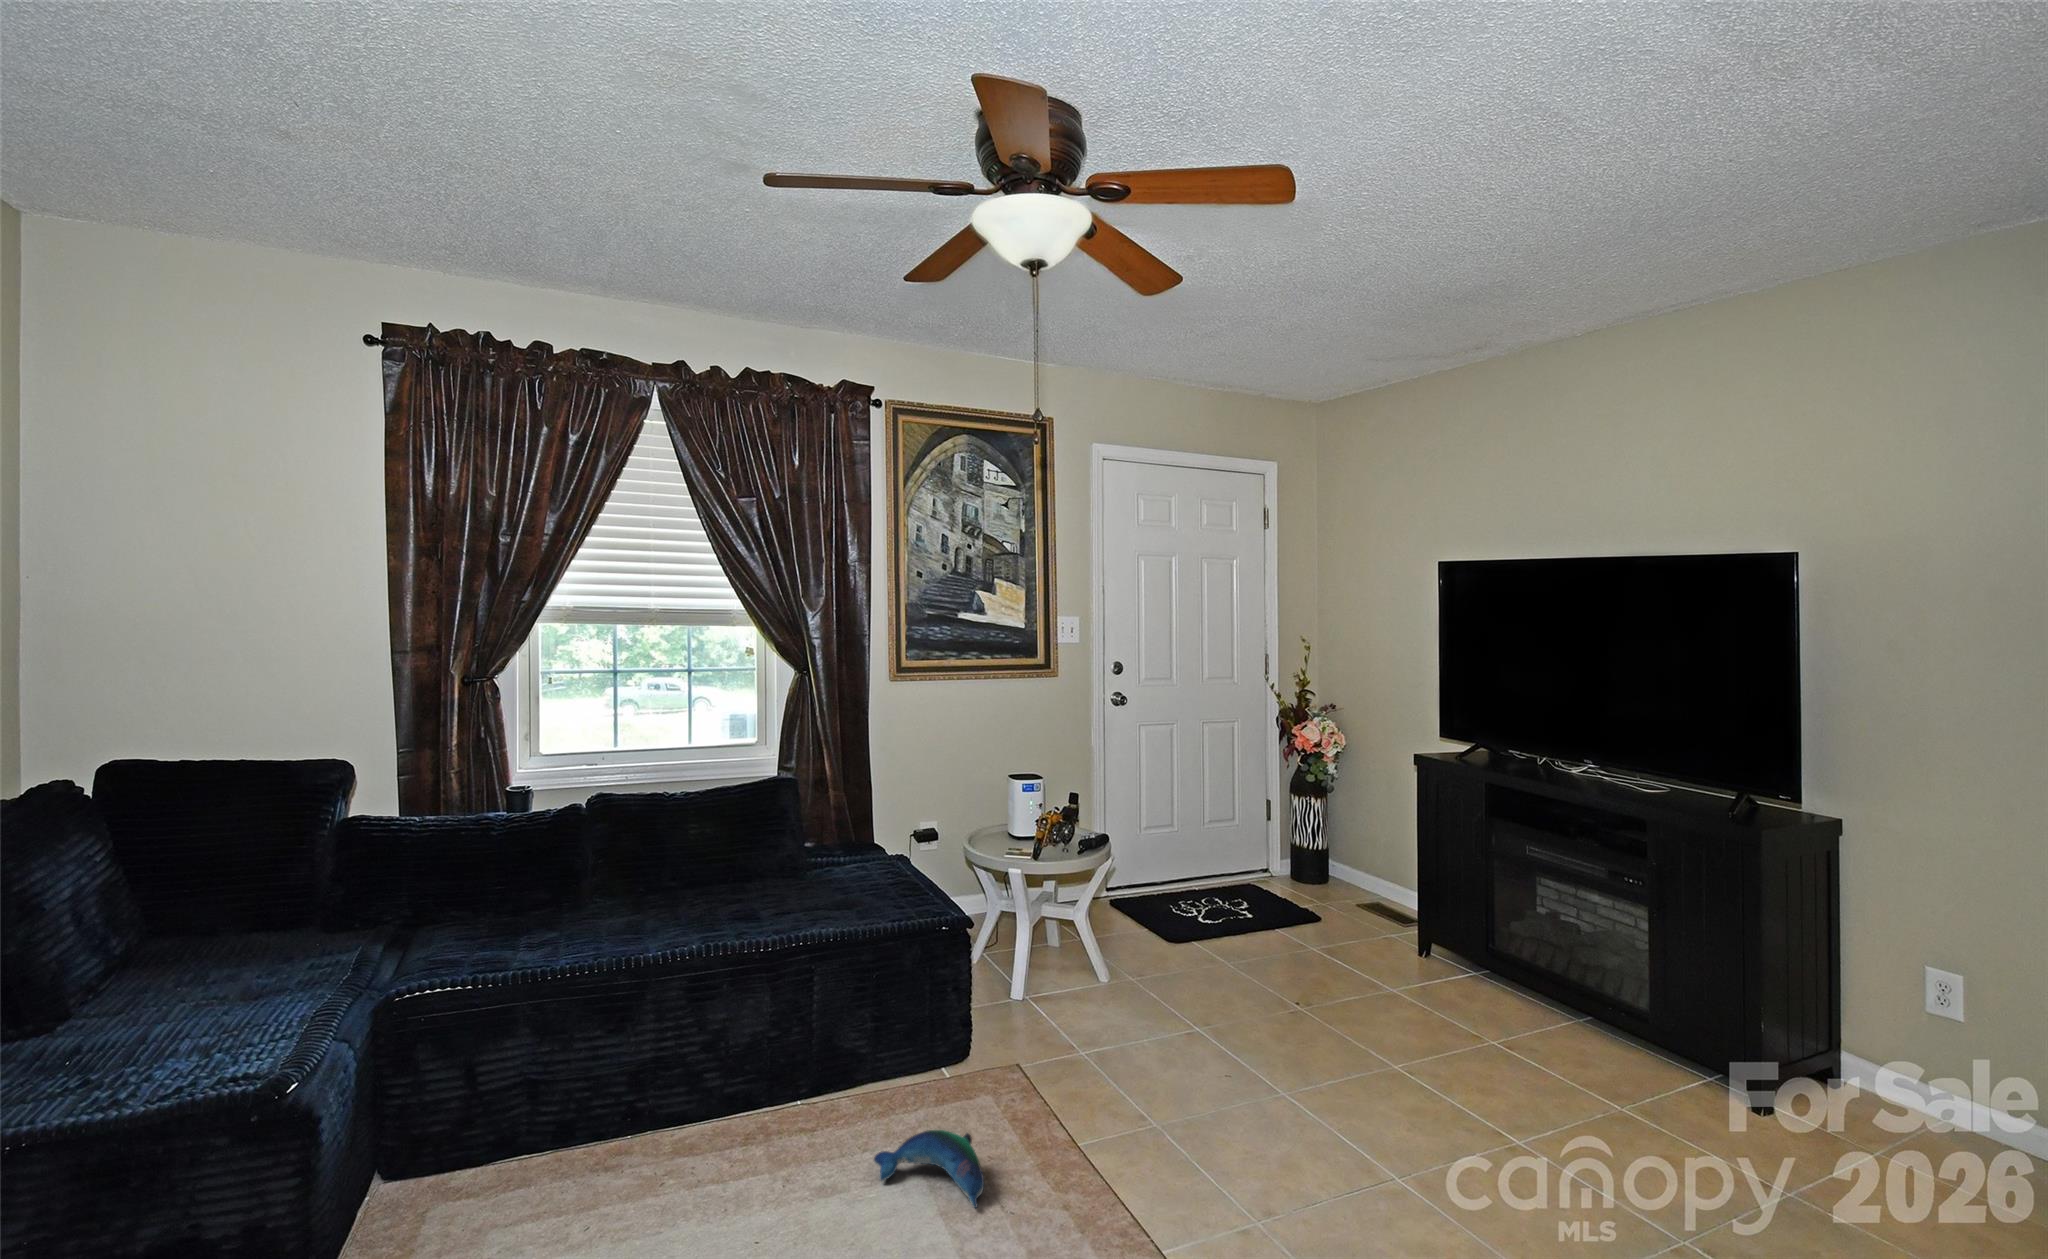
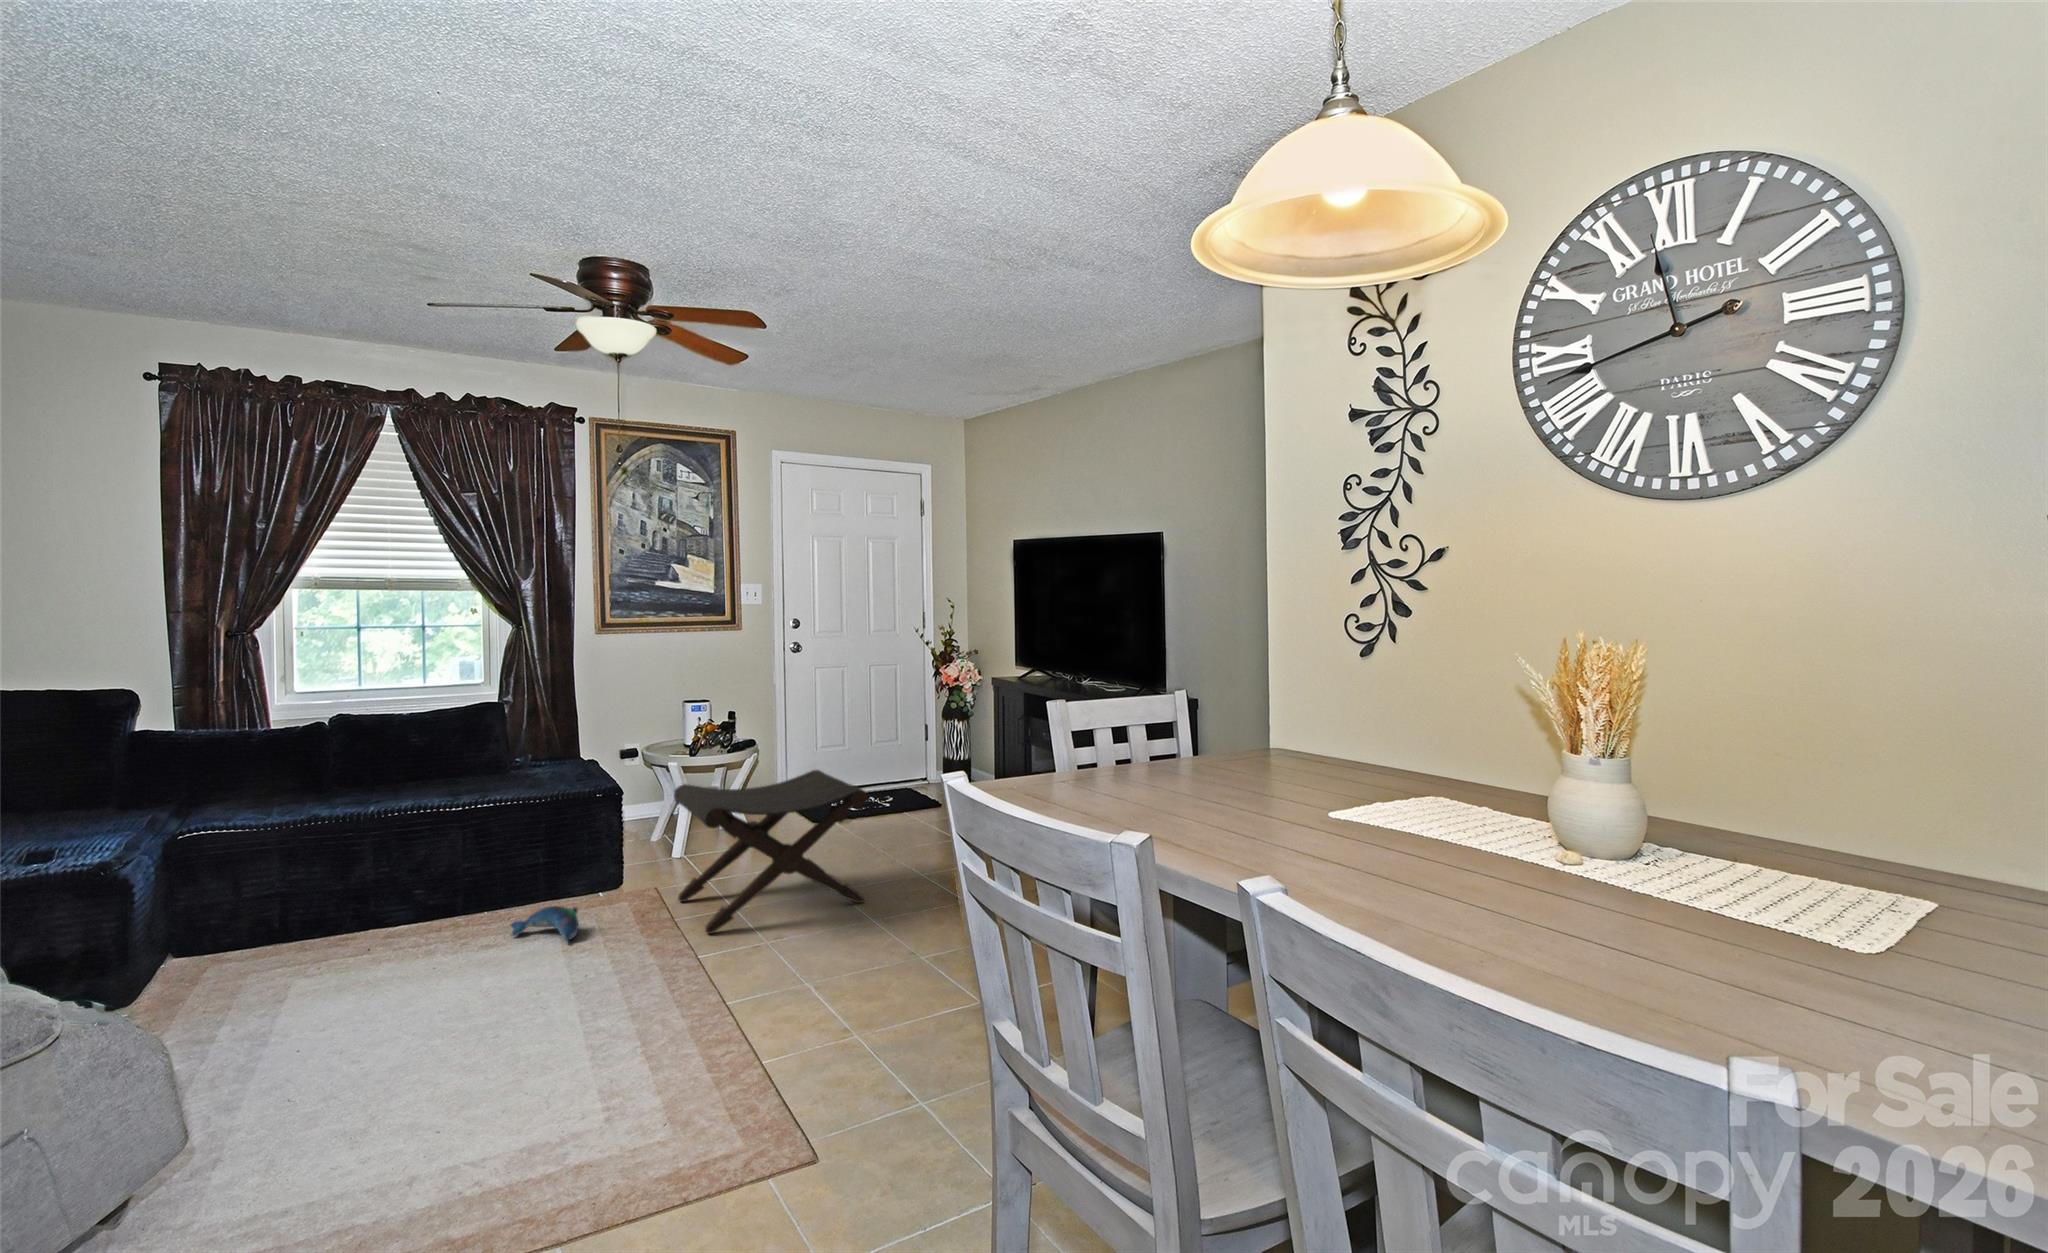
footstool: none [1084,901,1398,1203] -> present [674,770,867,934]

